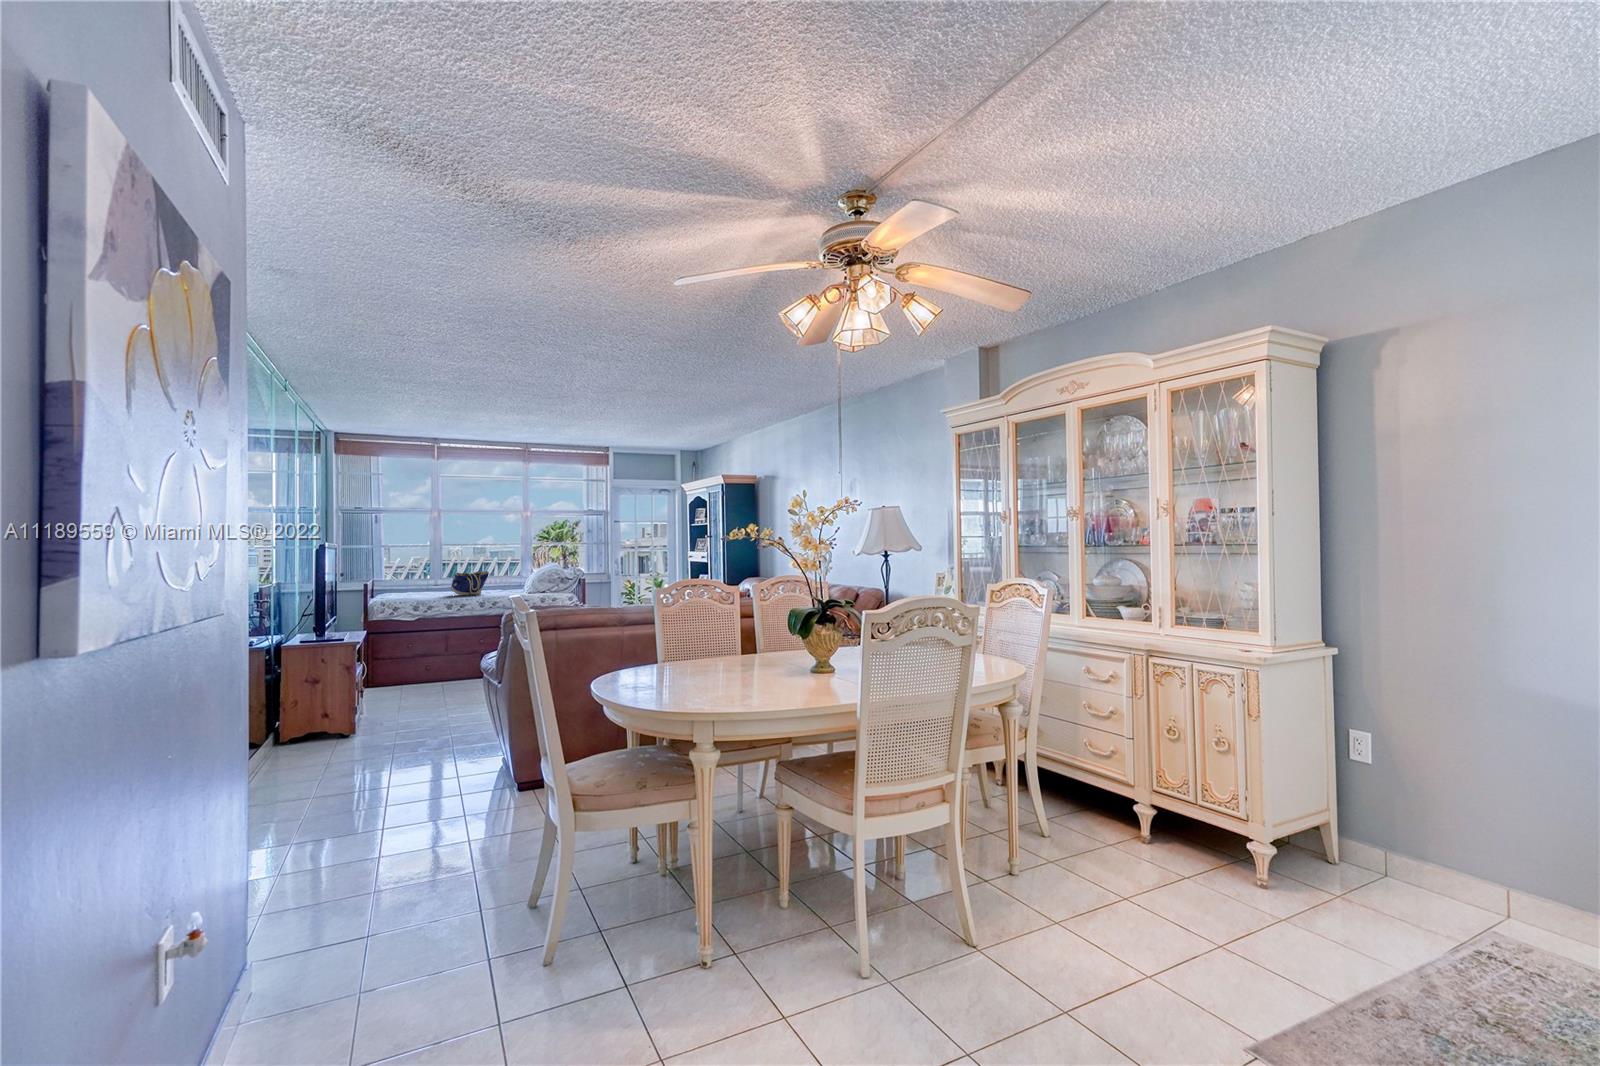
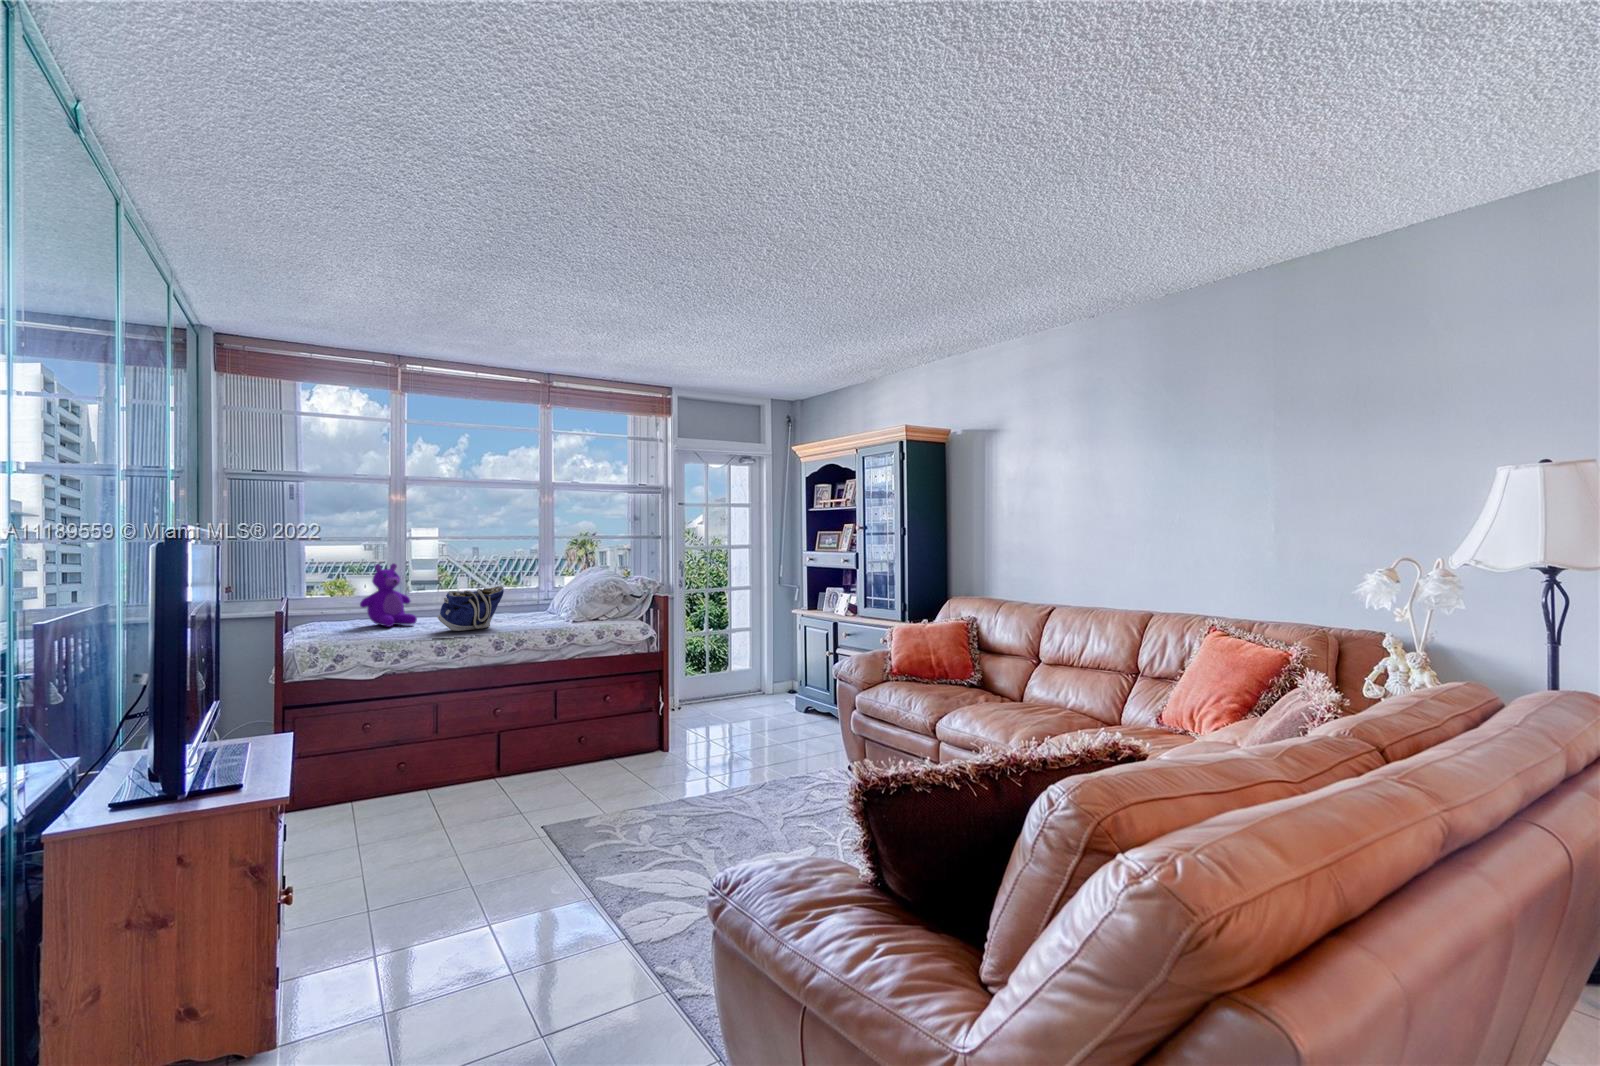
teddy bear: none [410,558,442,594] -> present [360,564,417,627]

